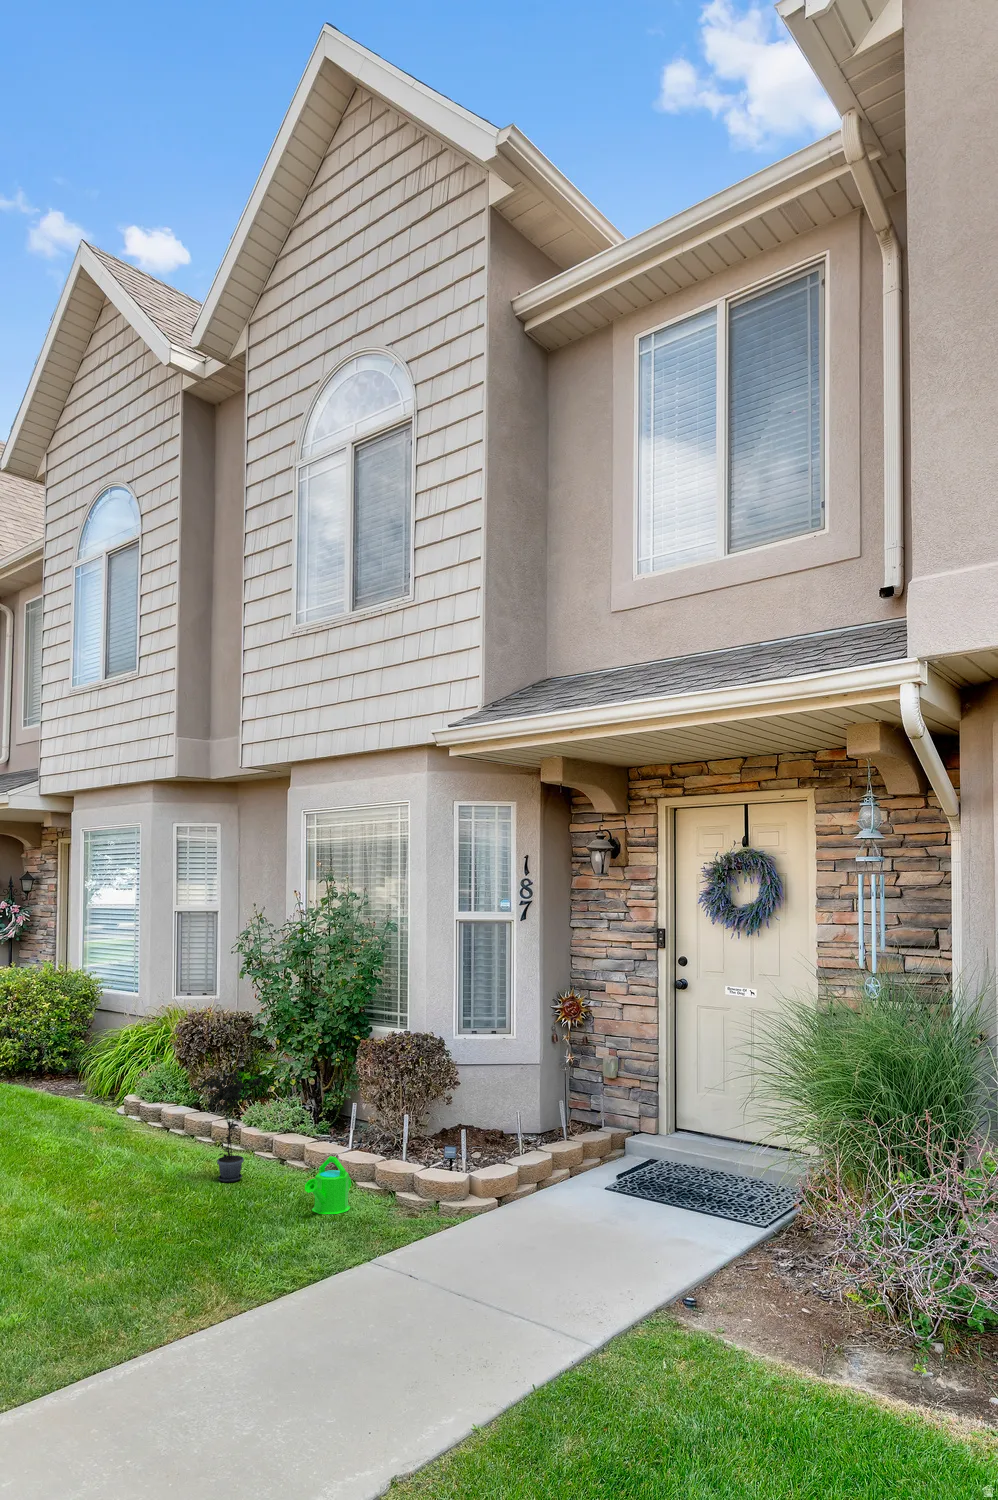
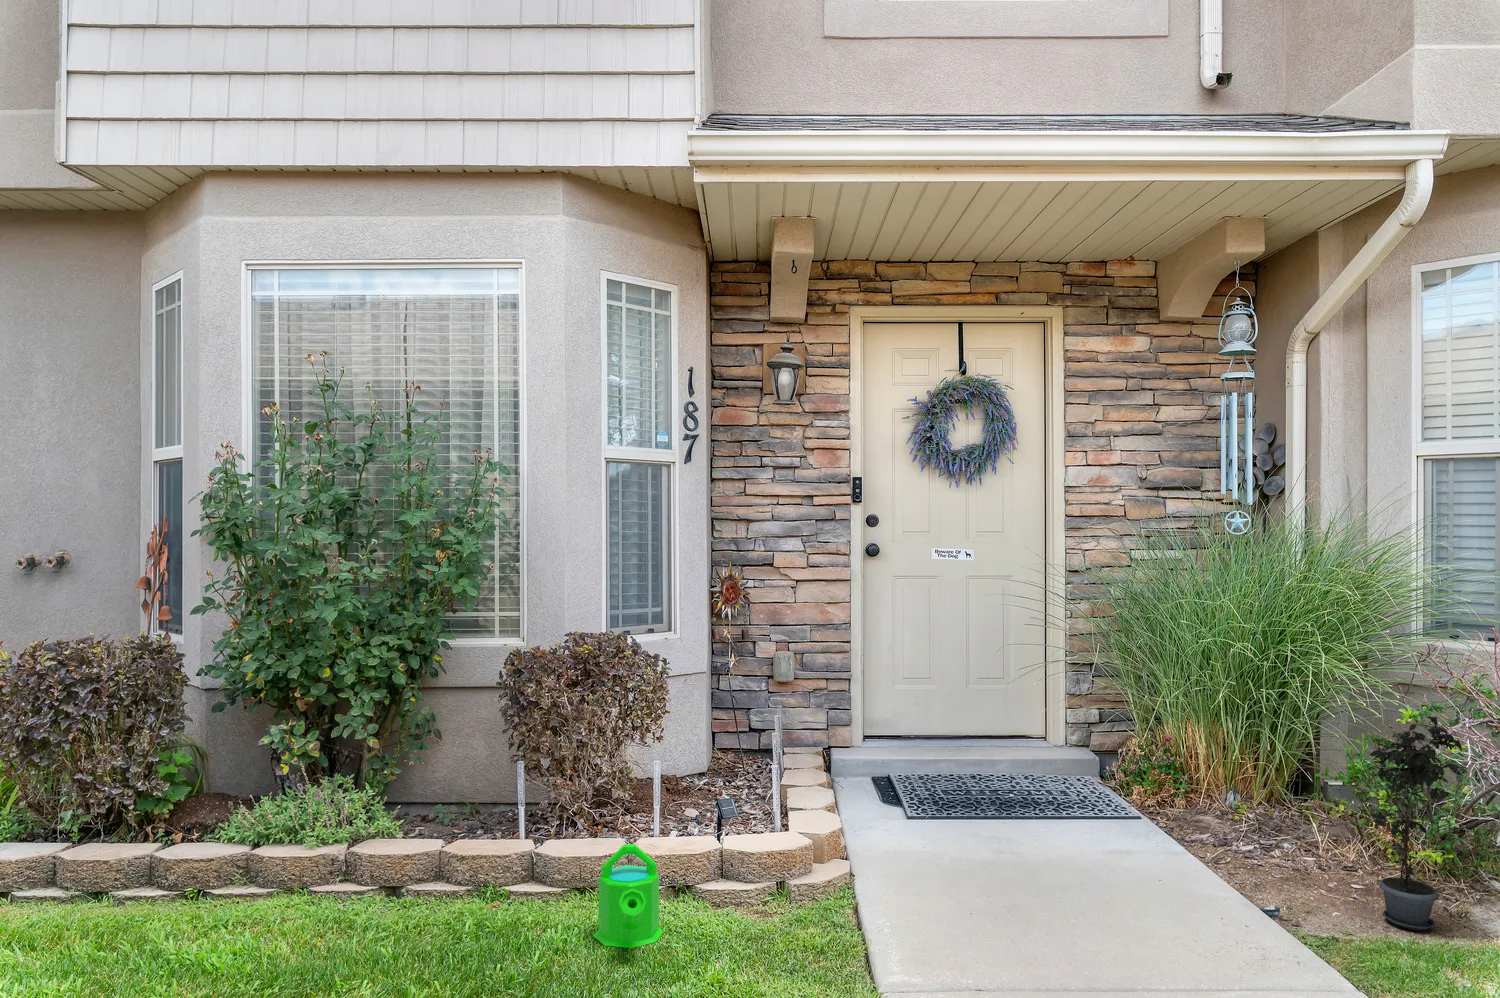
potted plant: present [194,1068,264,1182] -> present [1358,717,1465,930]

